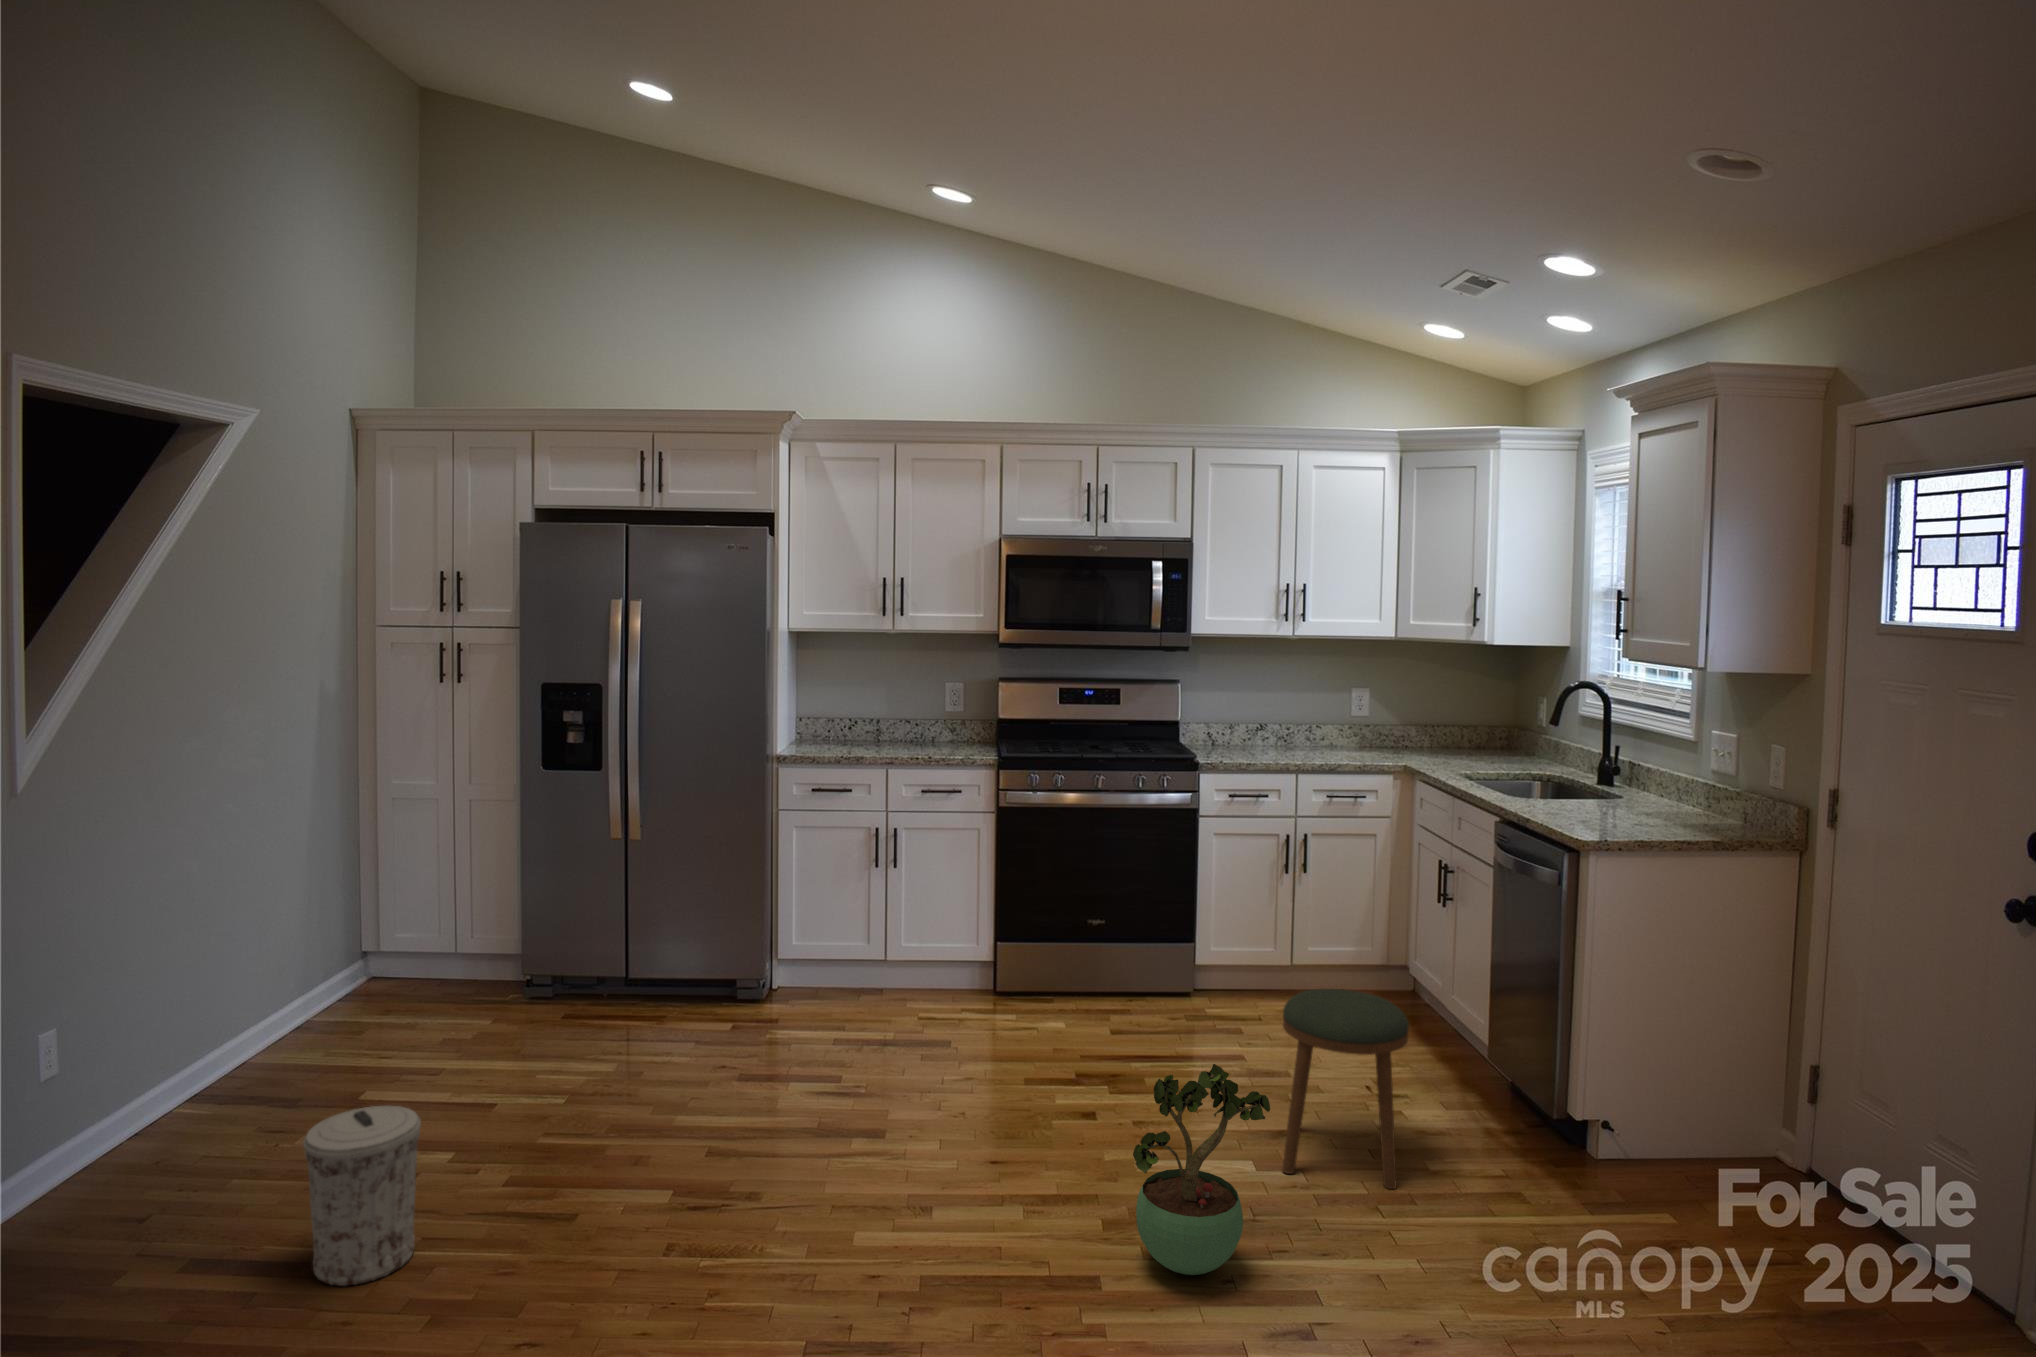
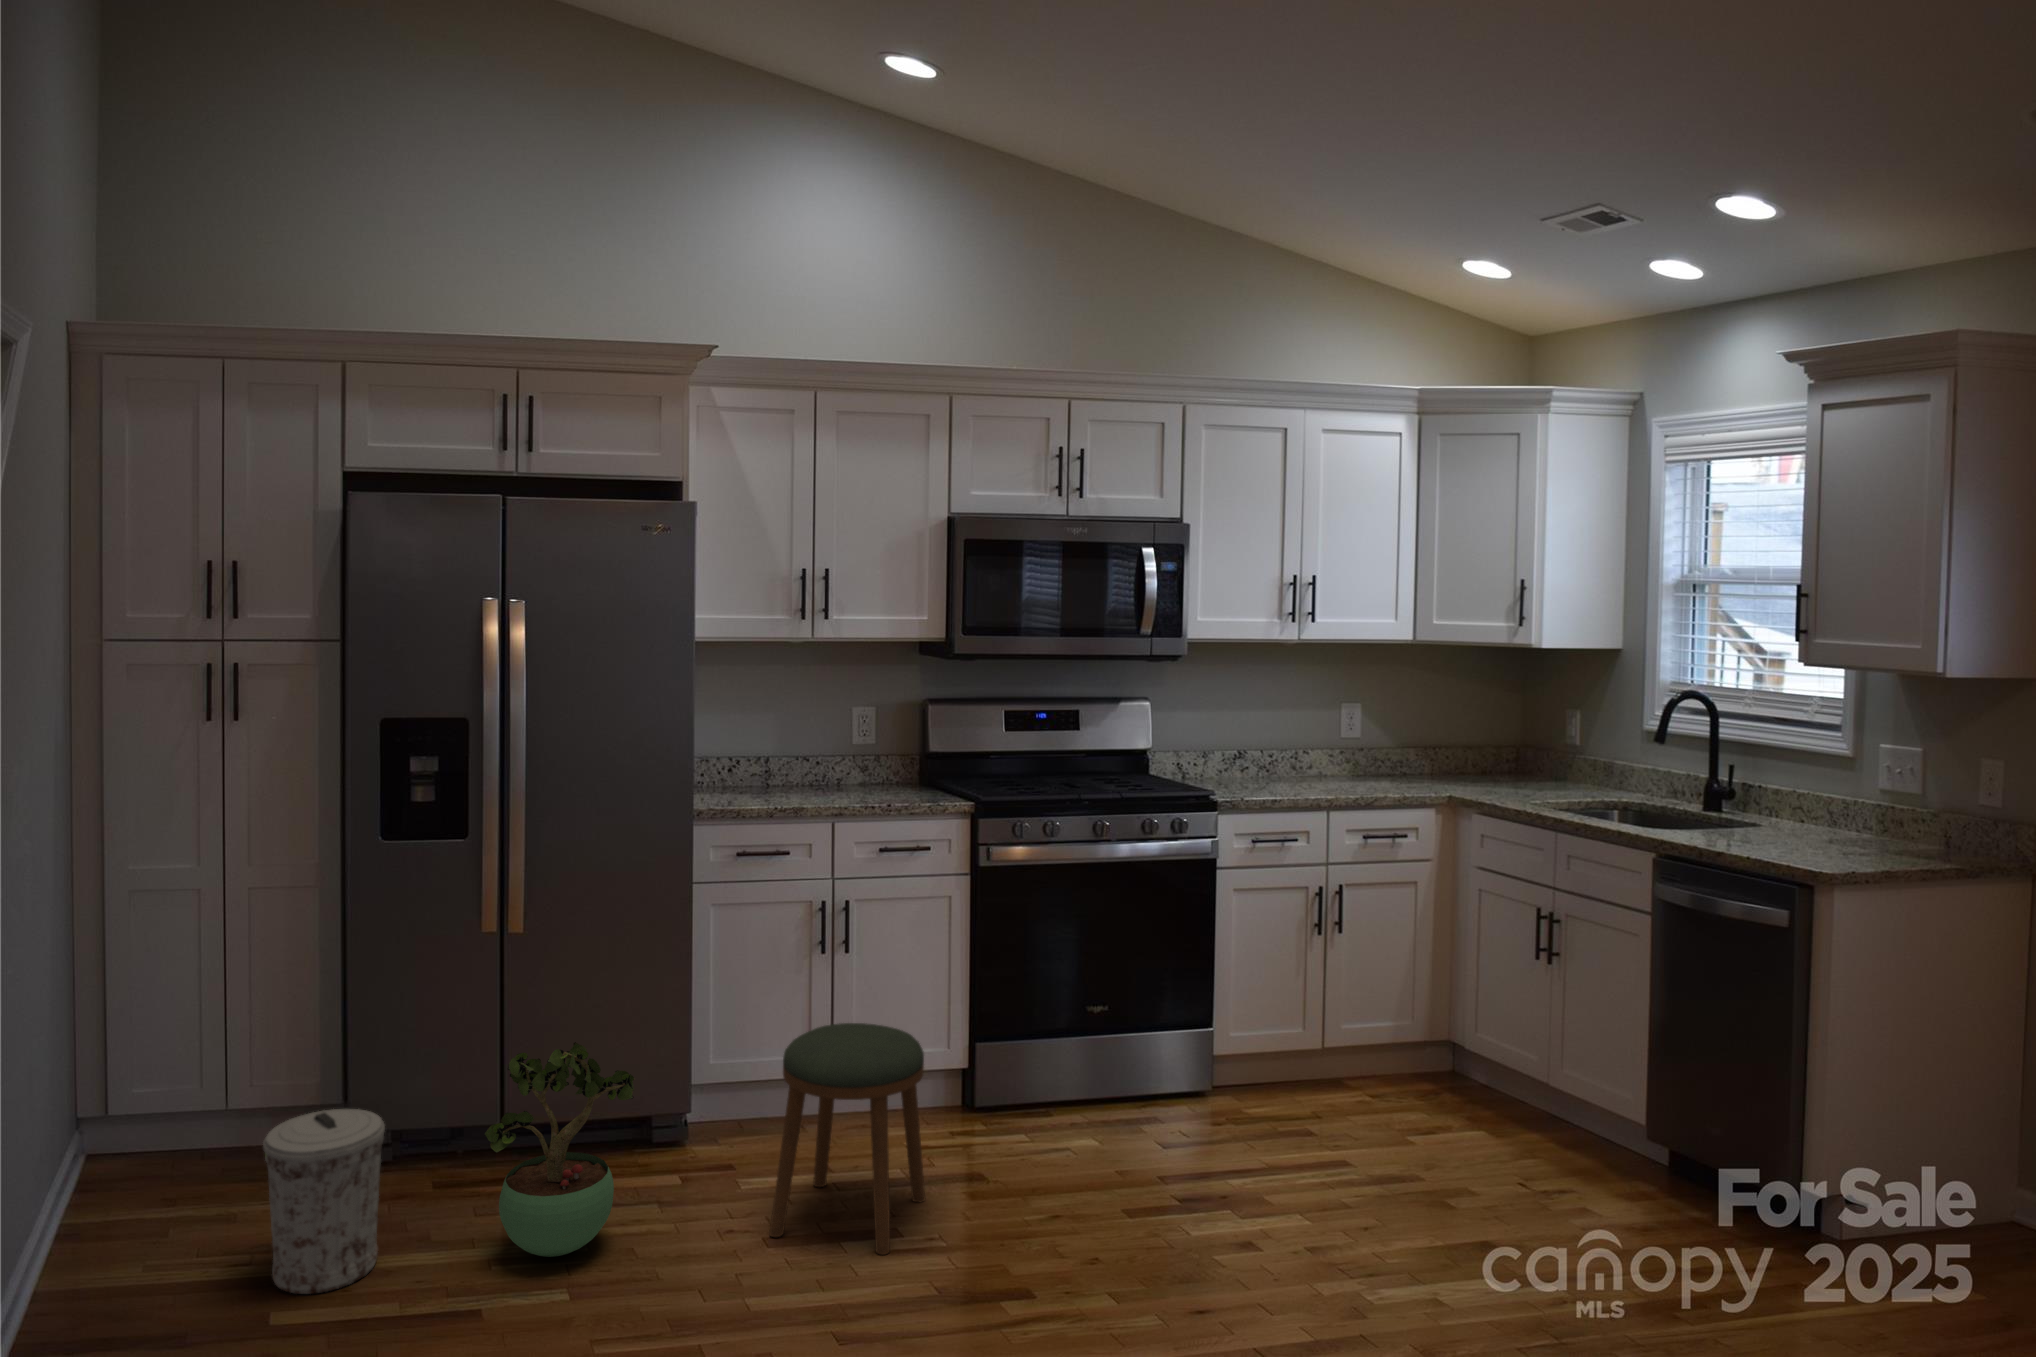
stool: present [1282,989,1409,1189] -> present [770,1023,925,1255]
potted plant: present [1133,1064,1270,1275] -> present [484,1042,635,1257]

